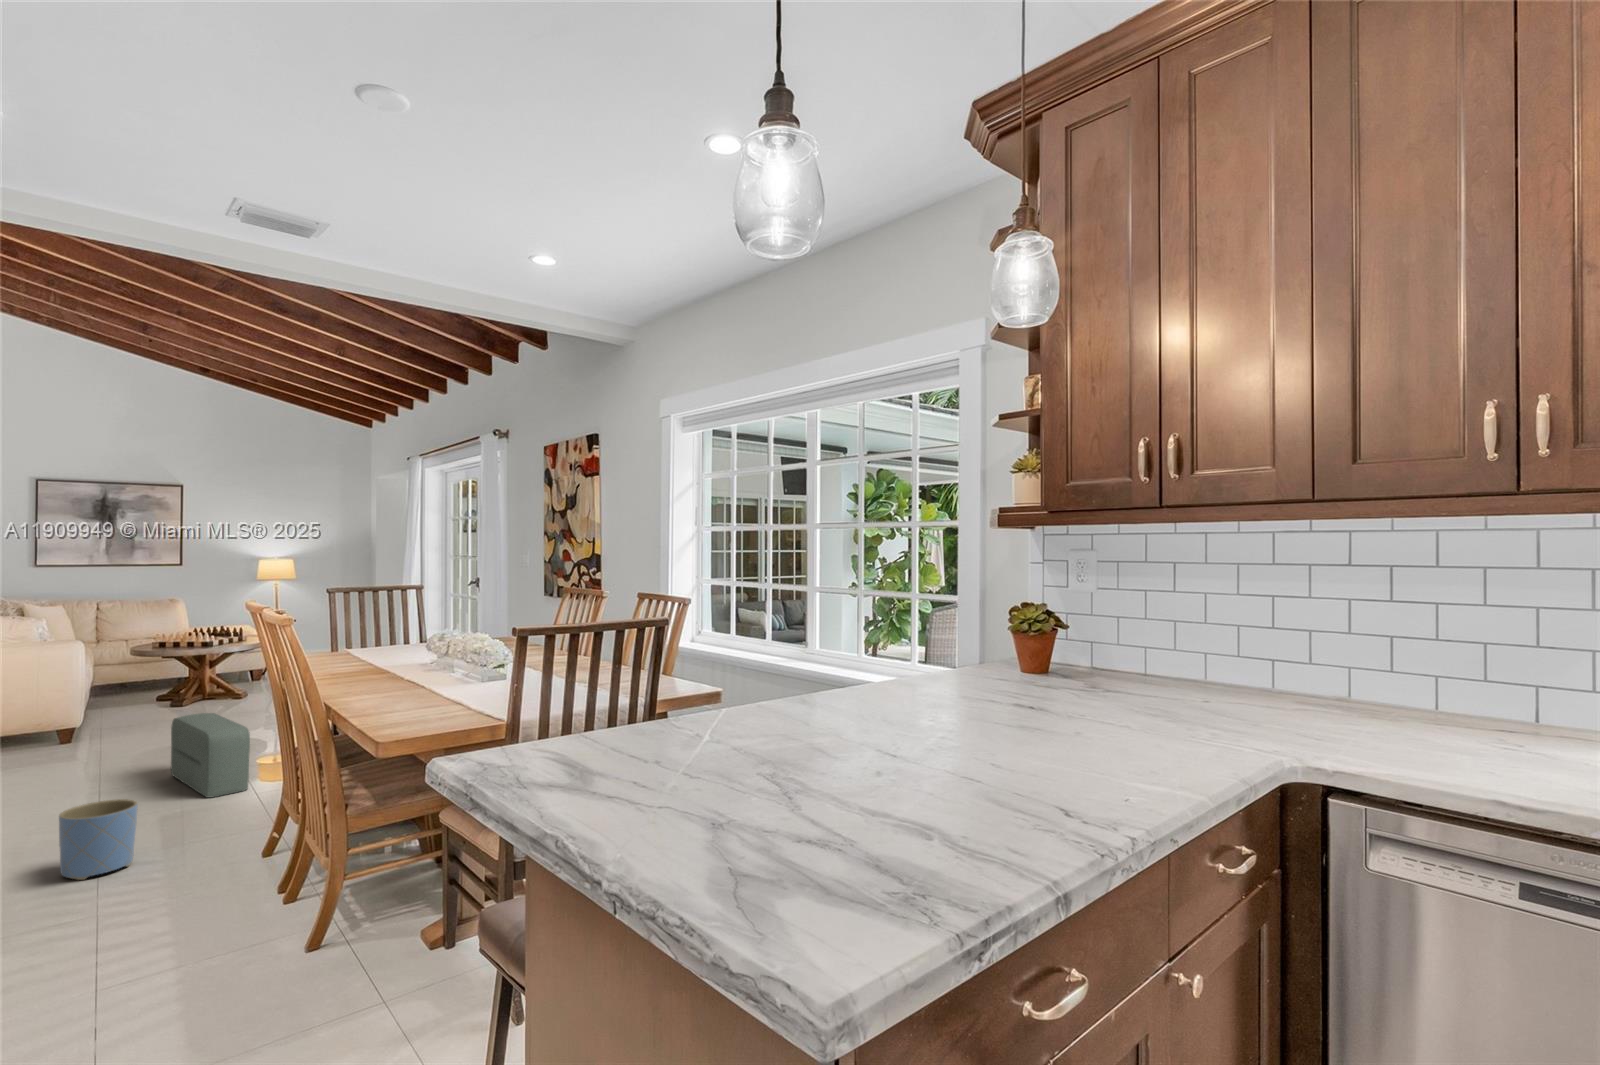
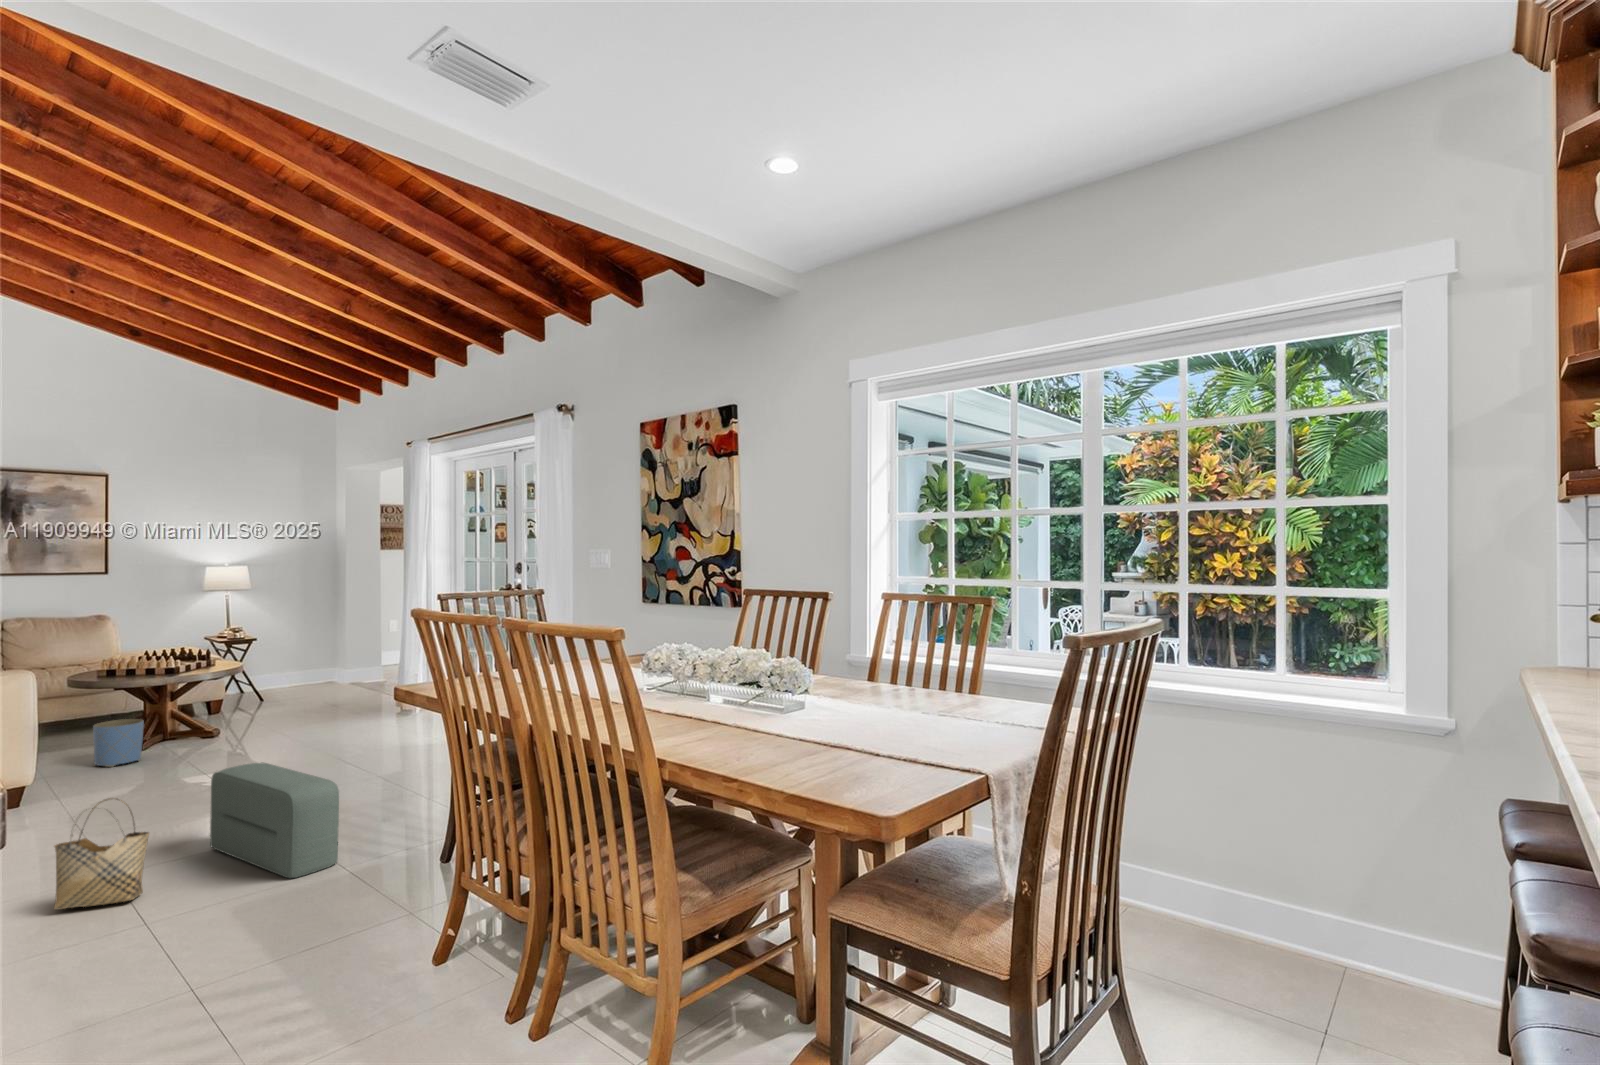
woven basket: none [37,731,108,808] -> present [54,798,149,910]
planter: present [59,799,138,880] -> present [93,719,144,767]

